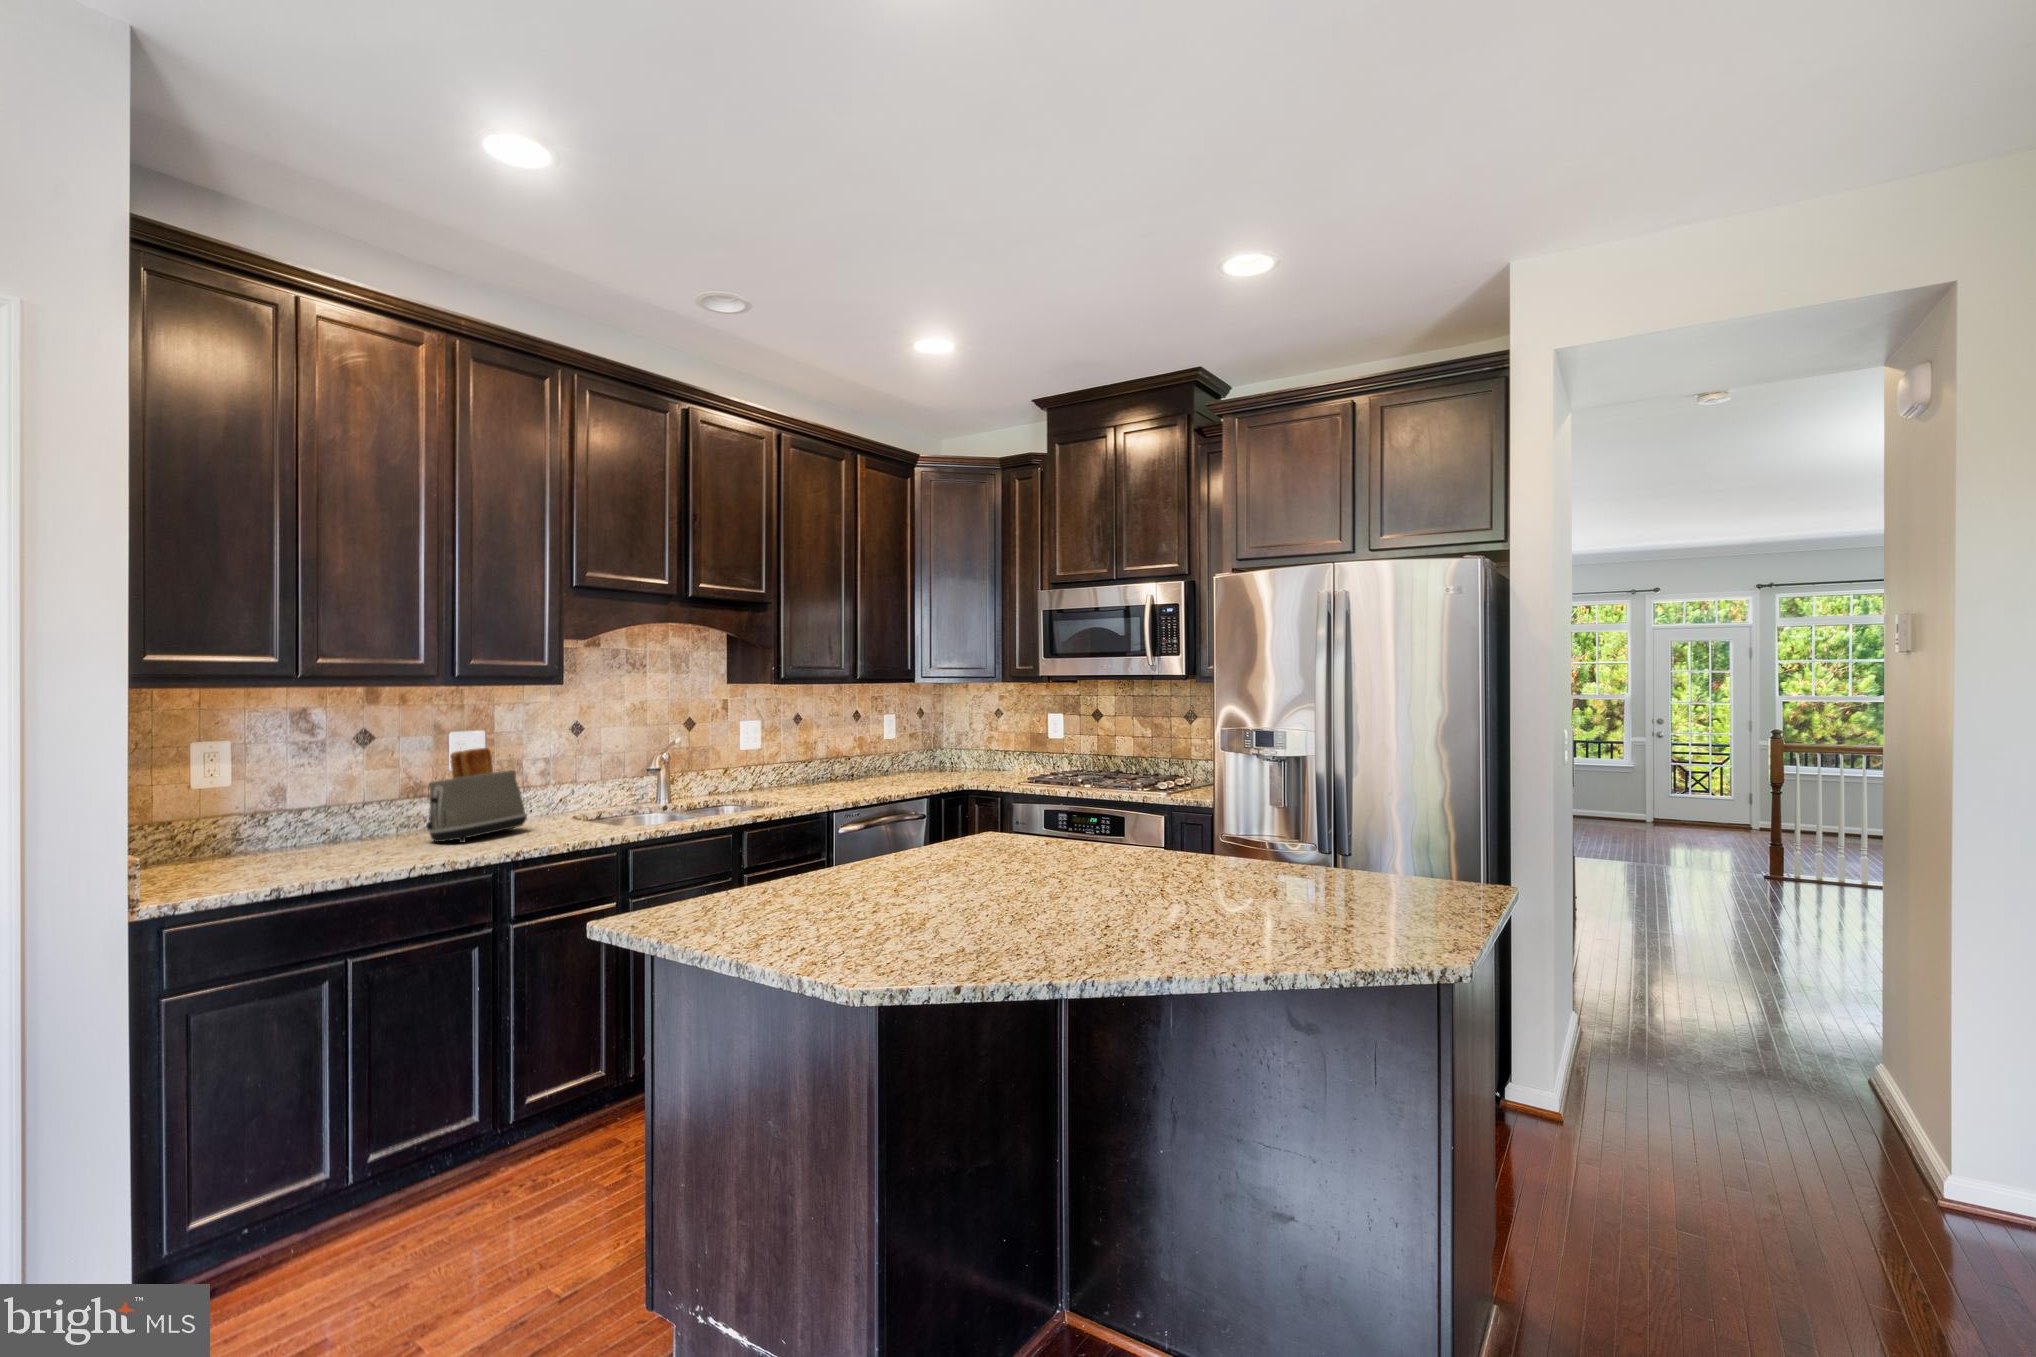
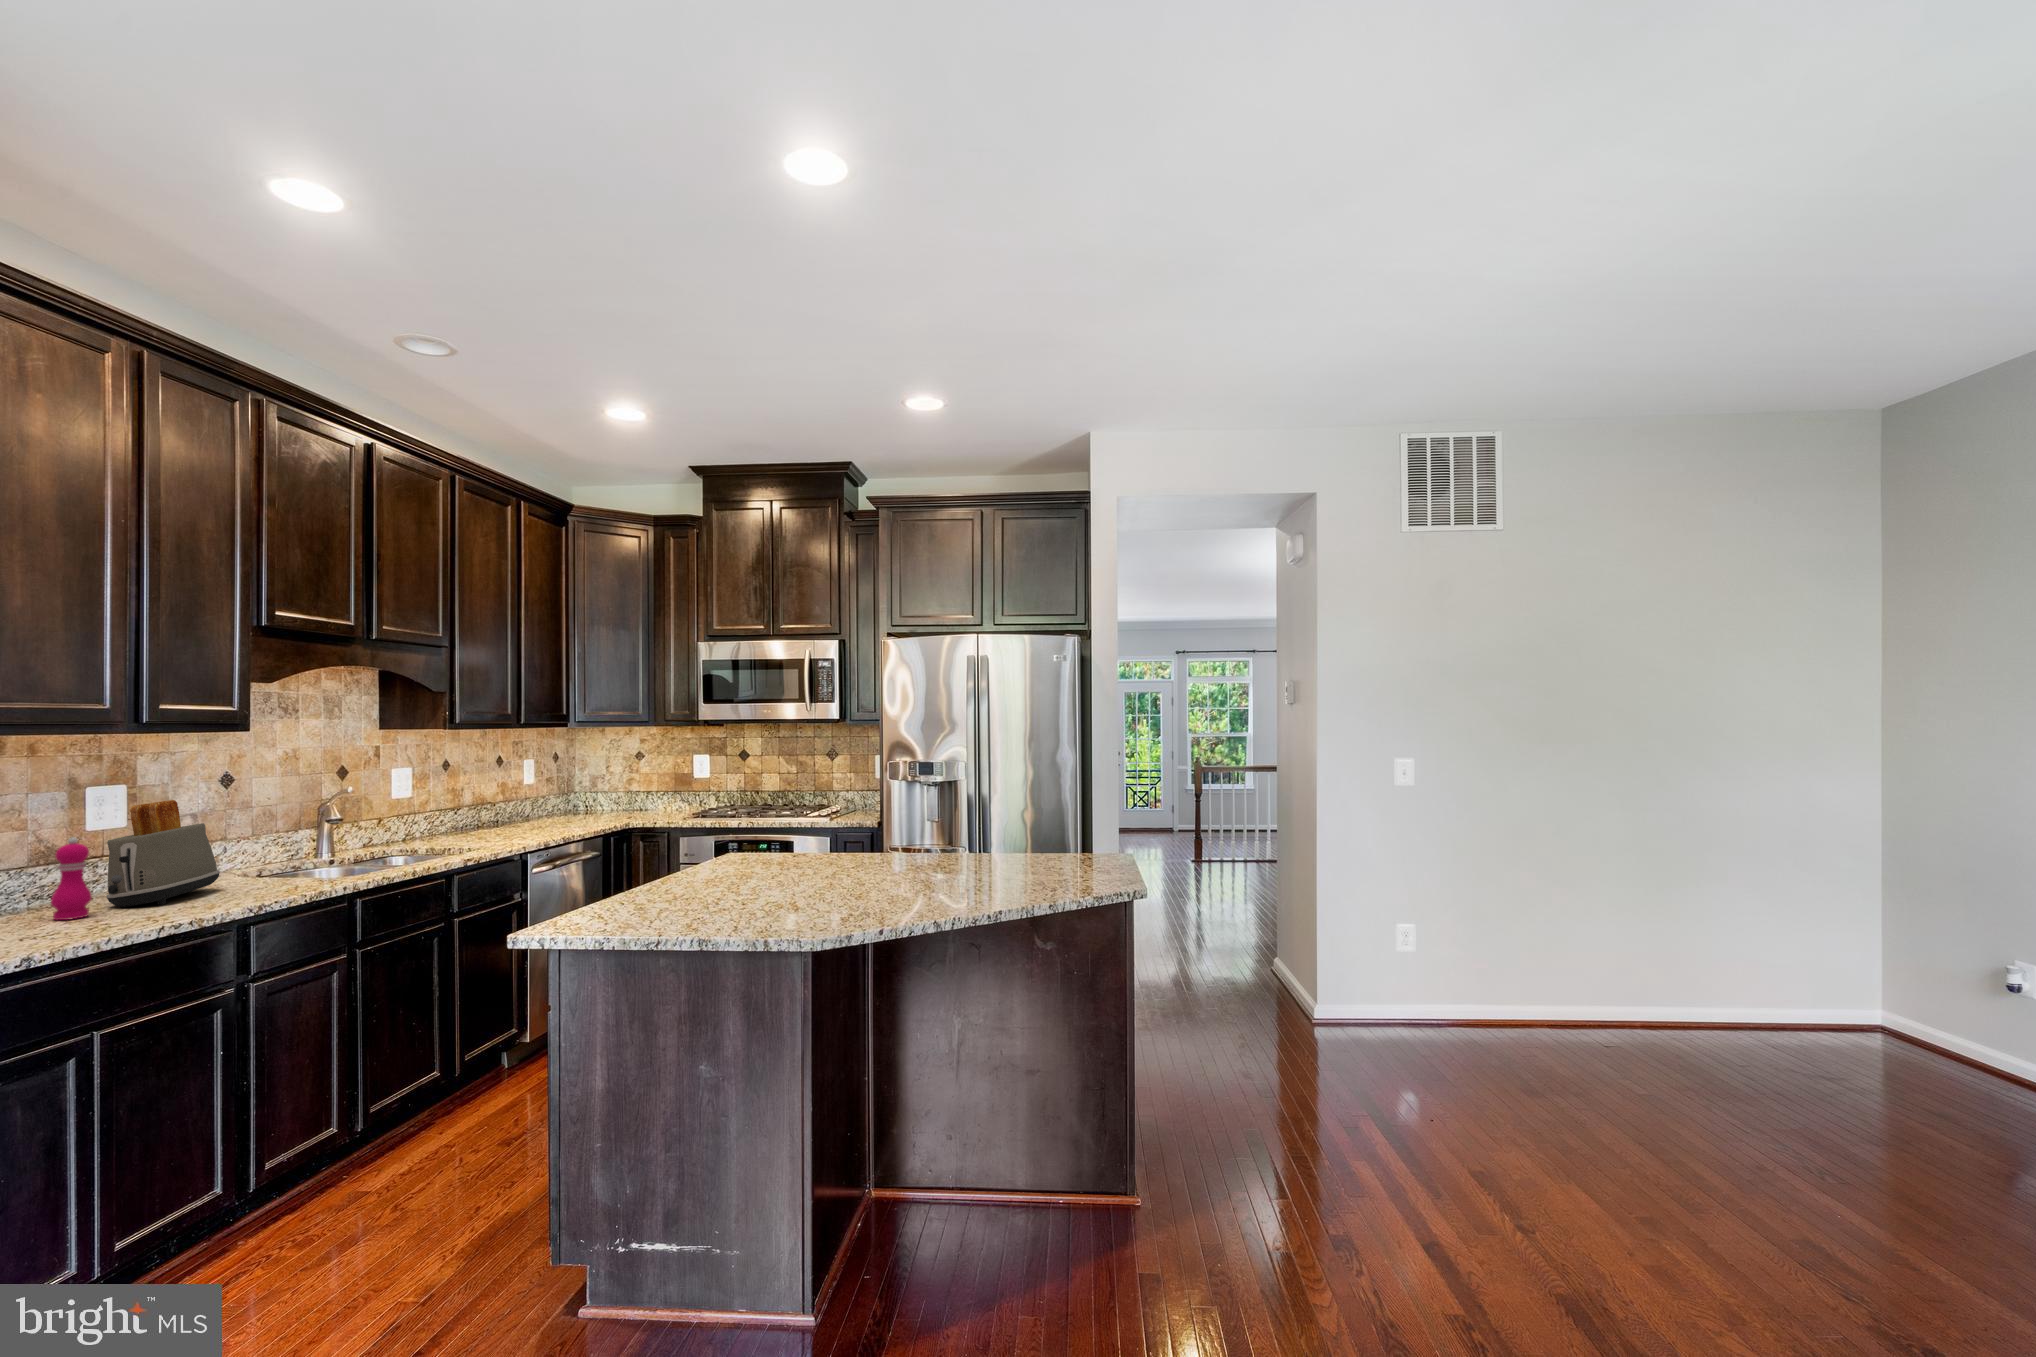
pepper mill: none [372,779,403,851] -> present [51,837,92,920]

